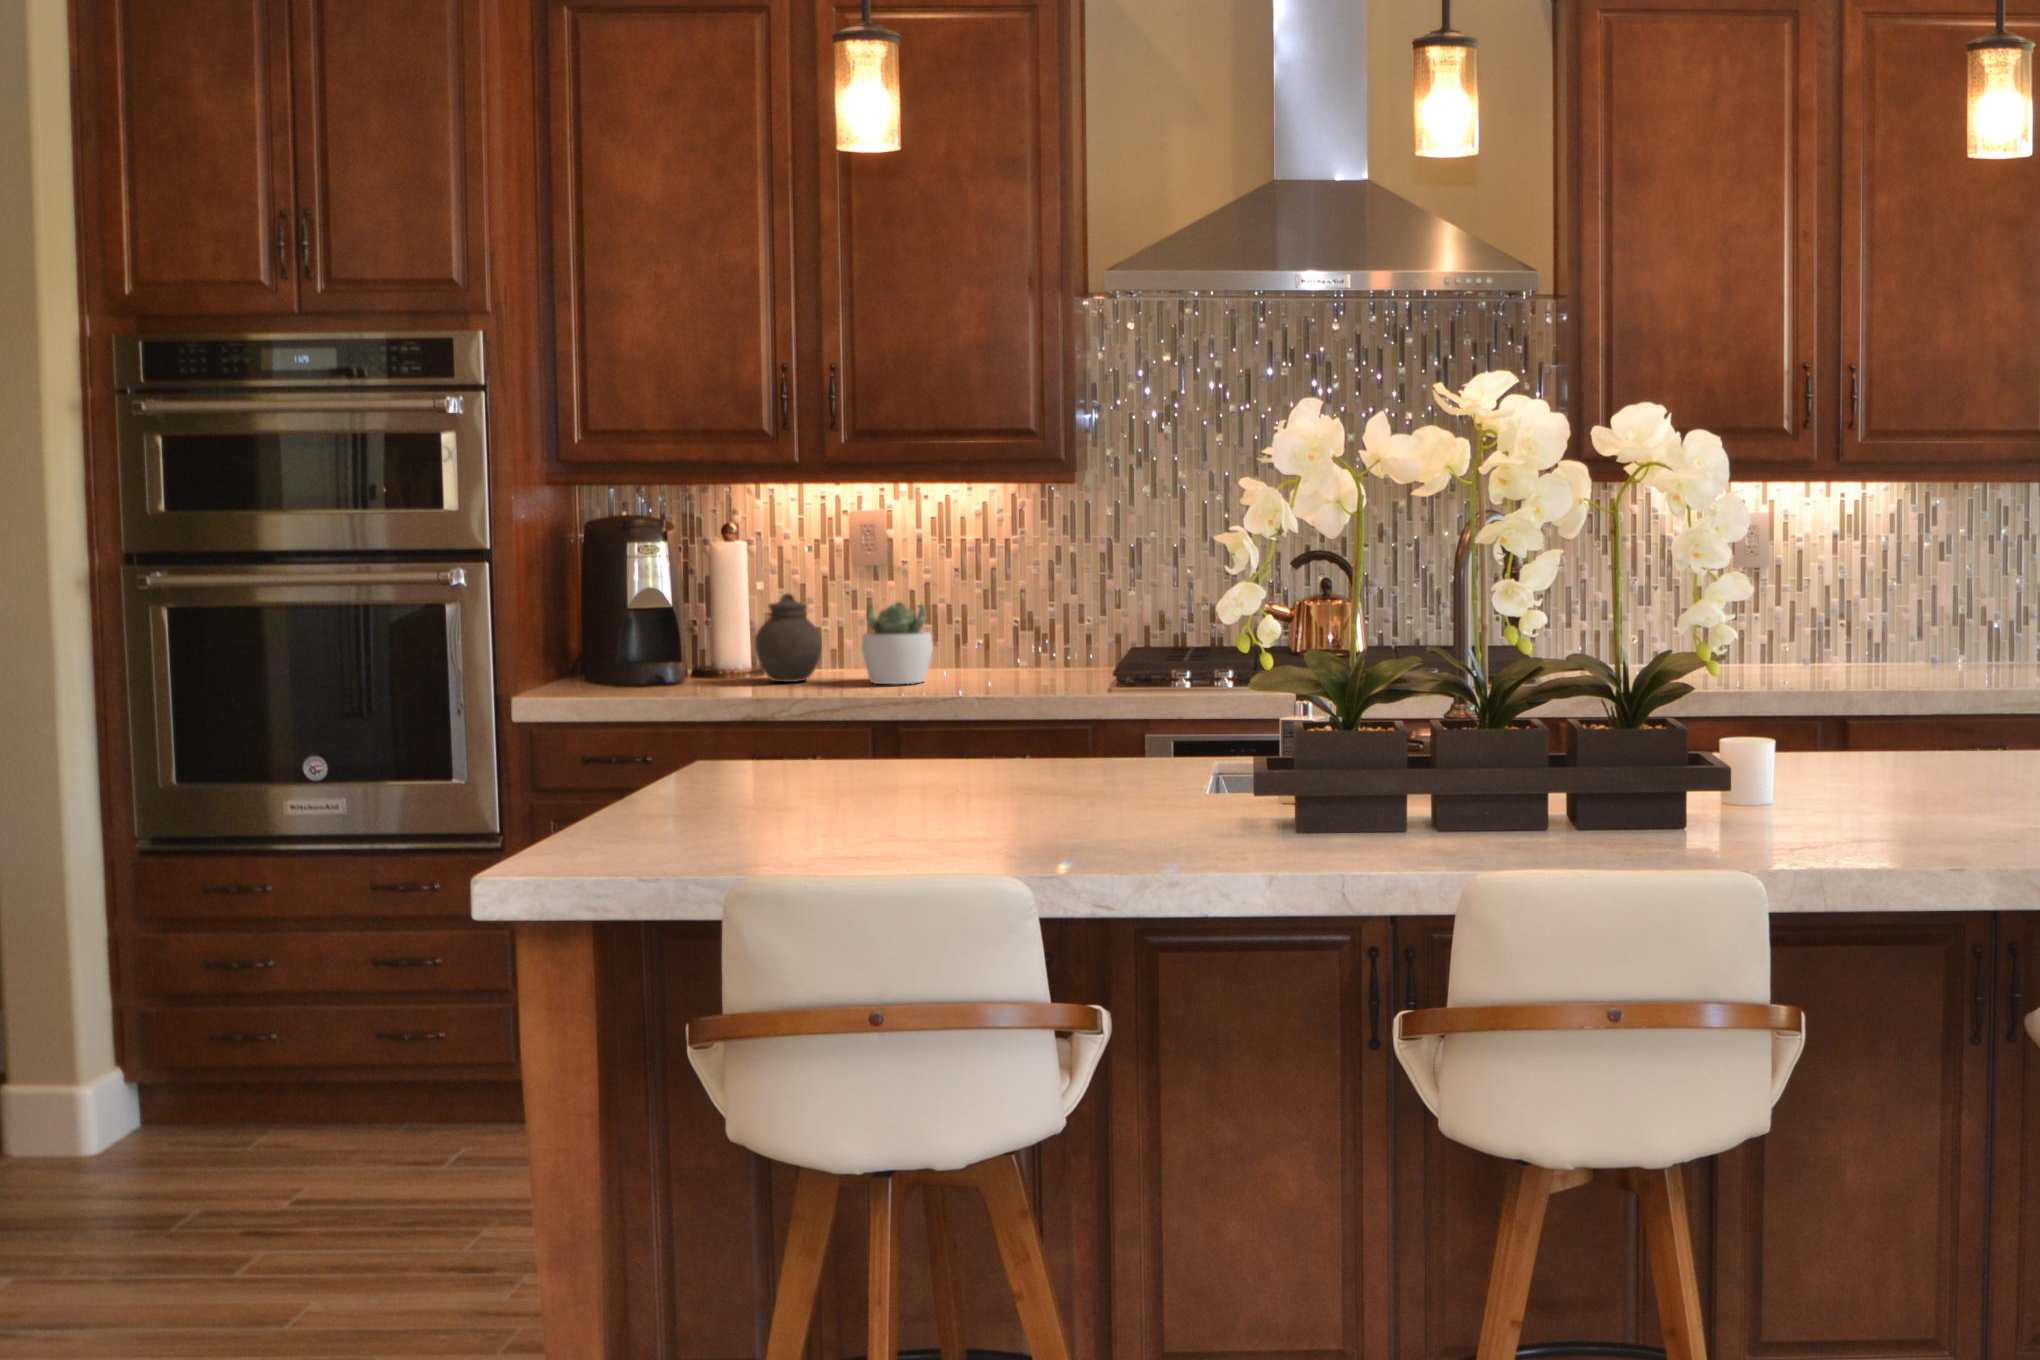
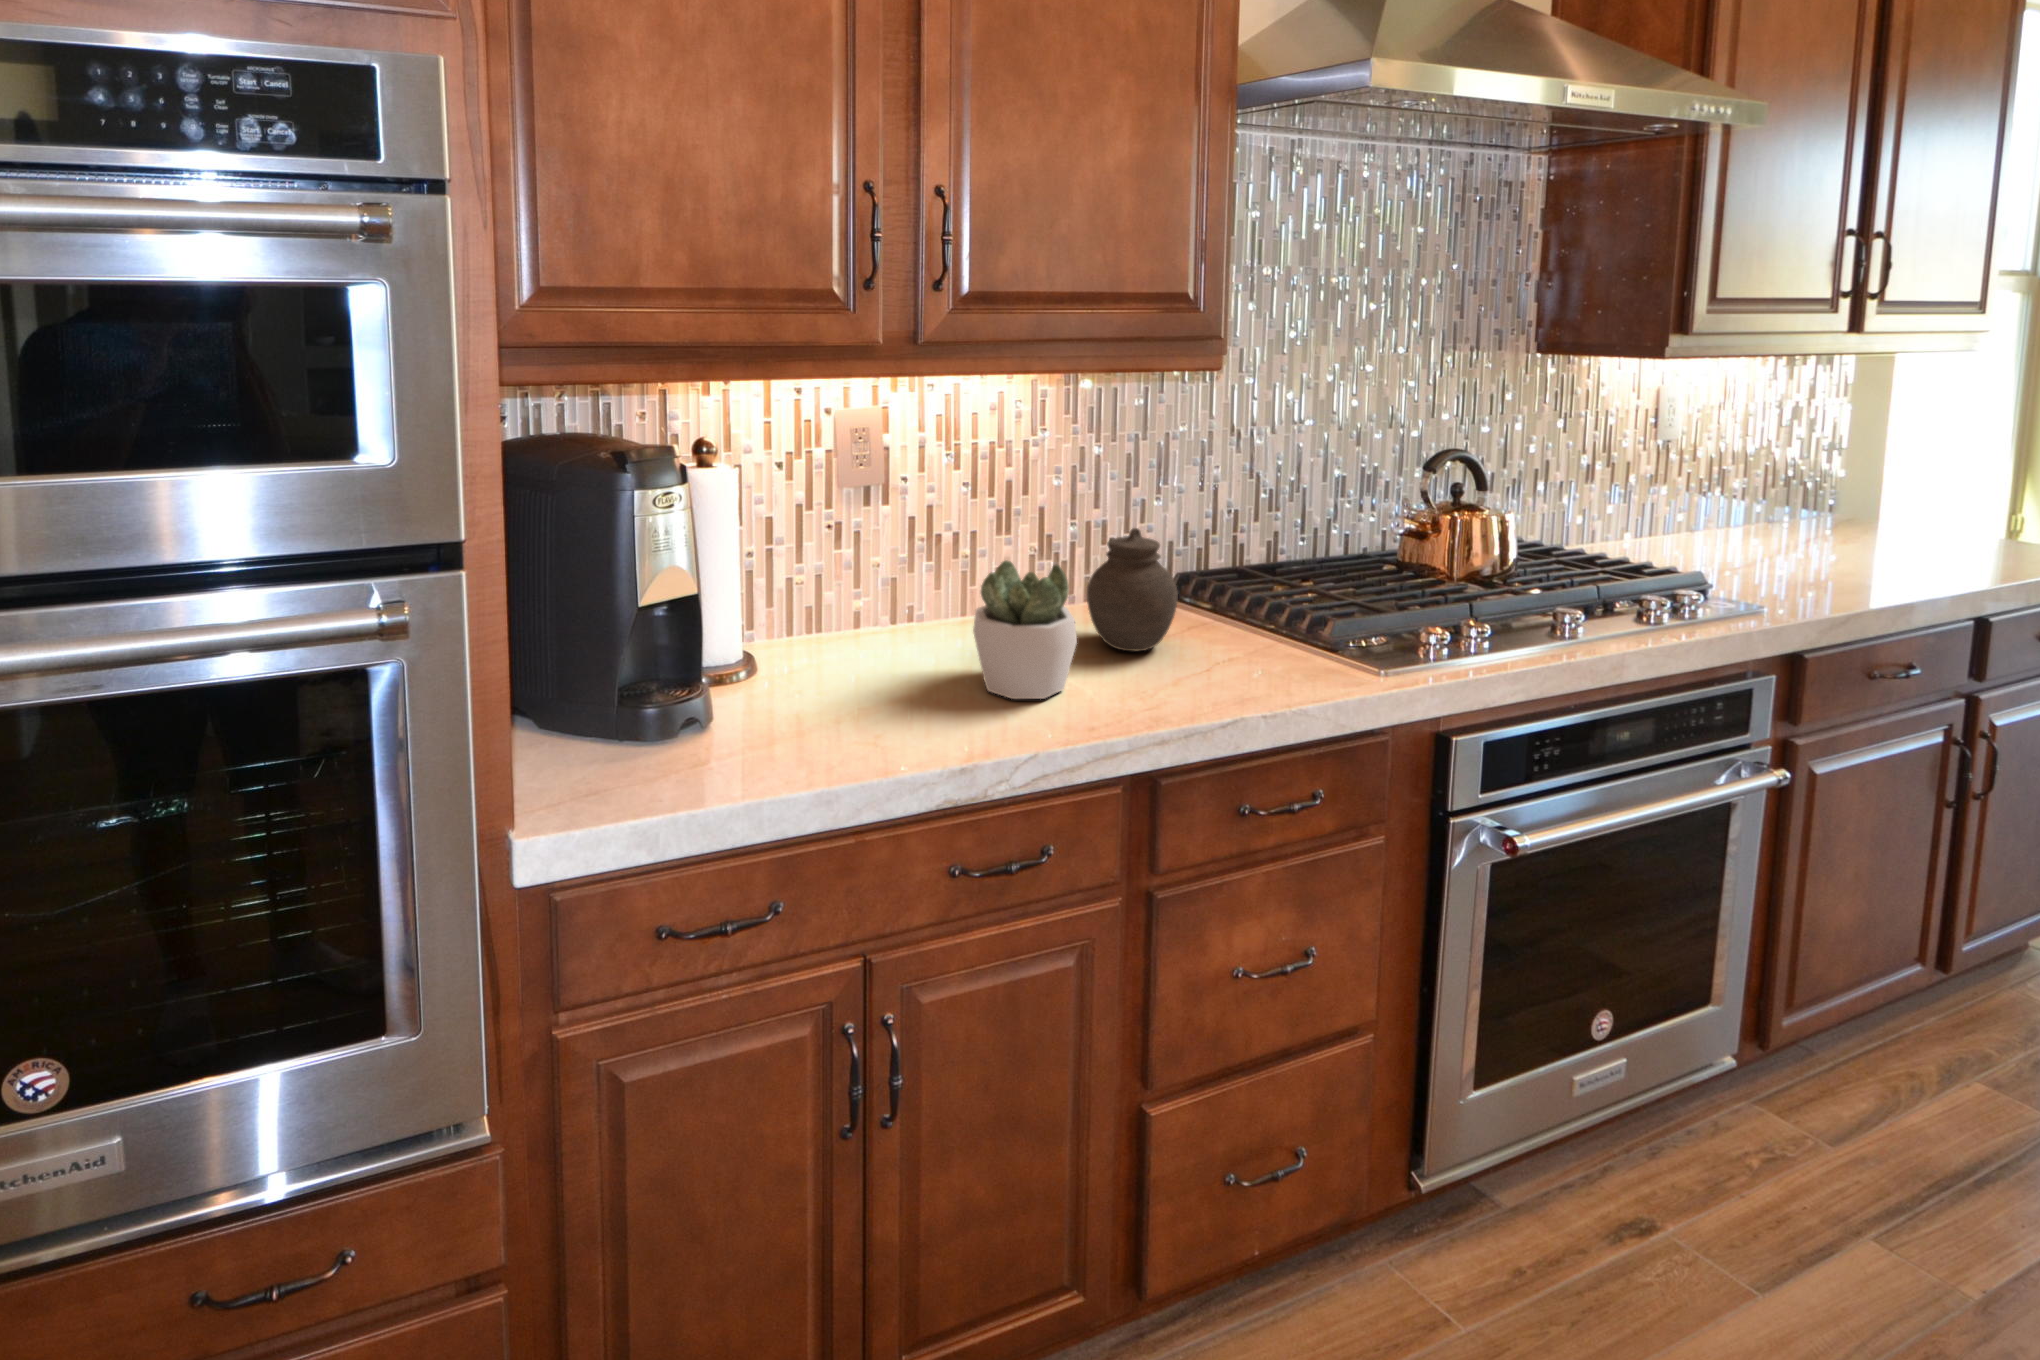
jar: present [755,594,822,682] -> present [1087,528,1178,651]

